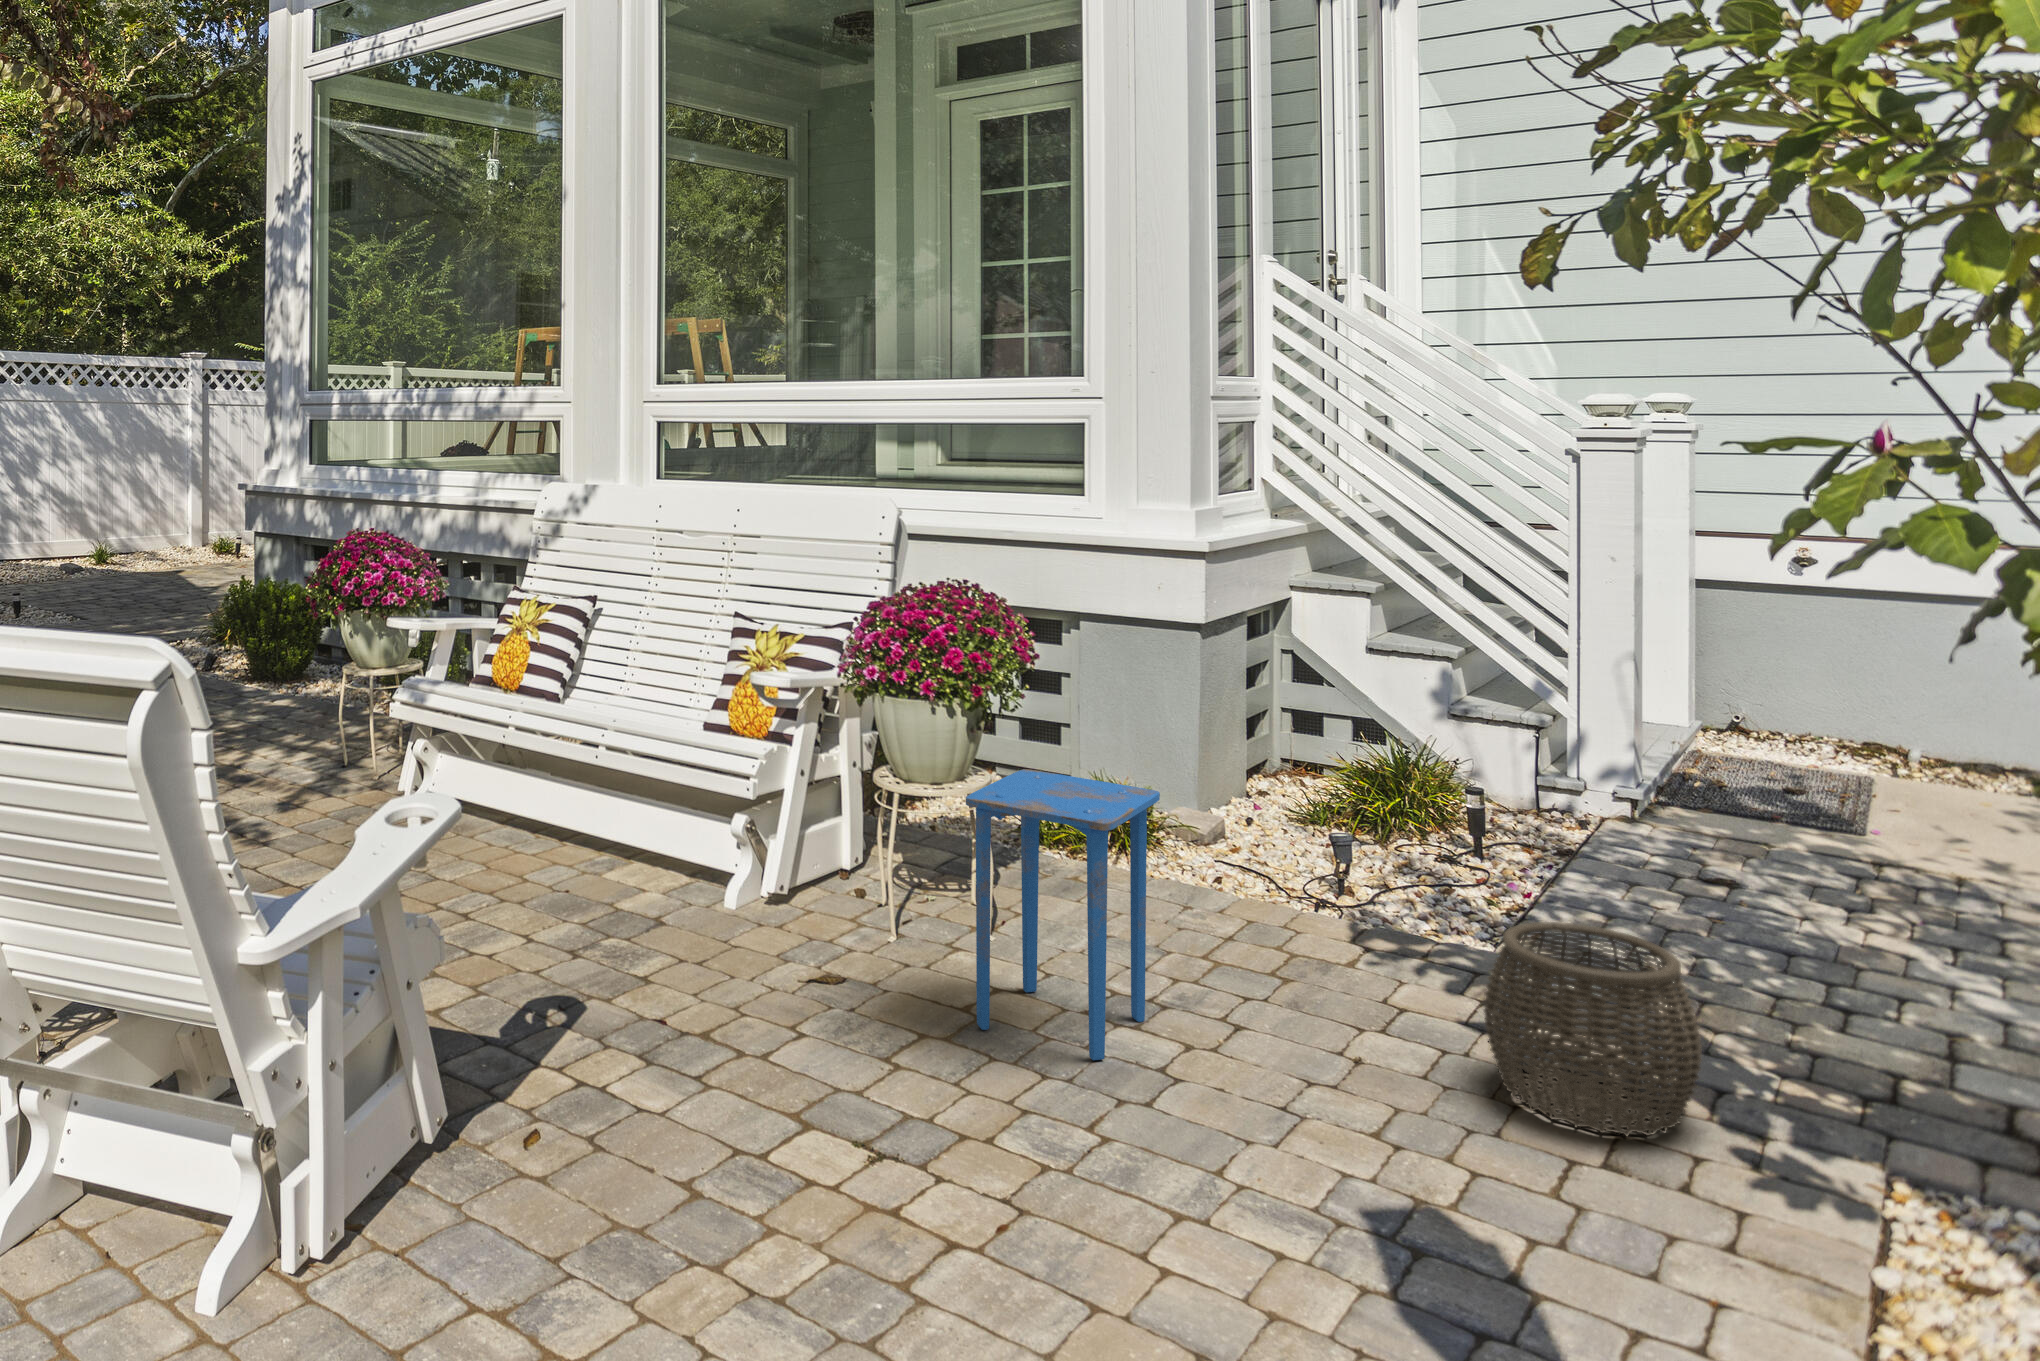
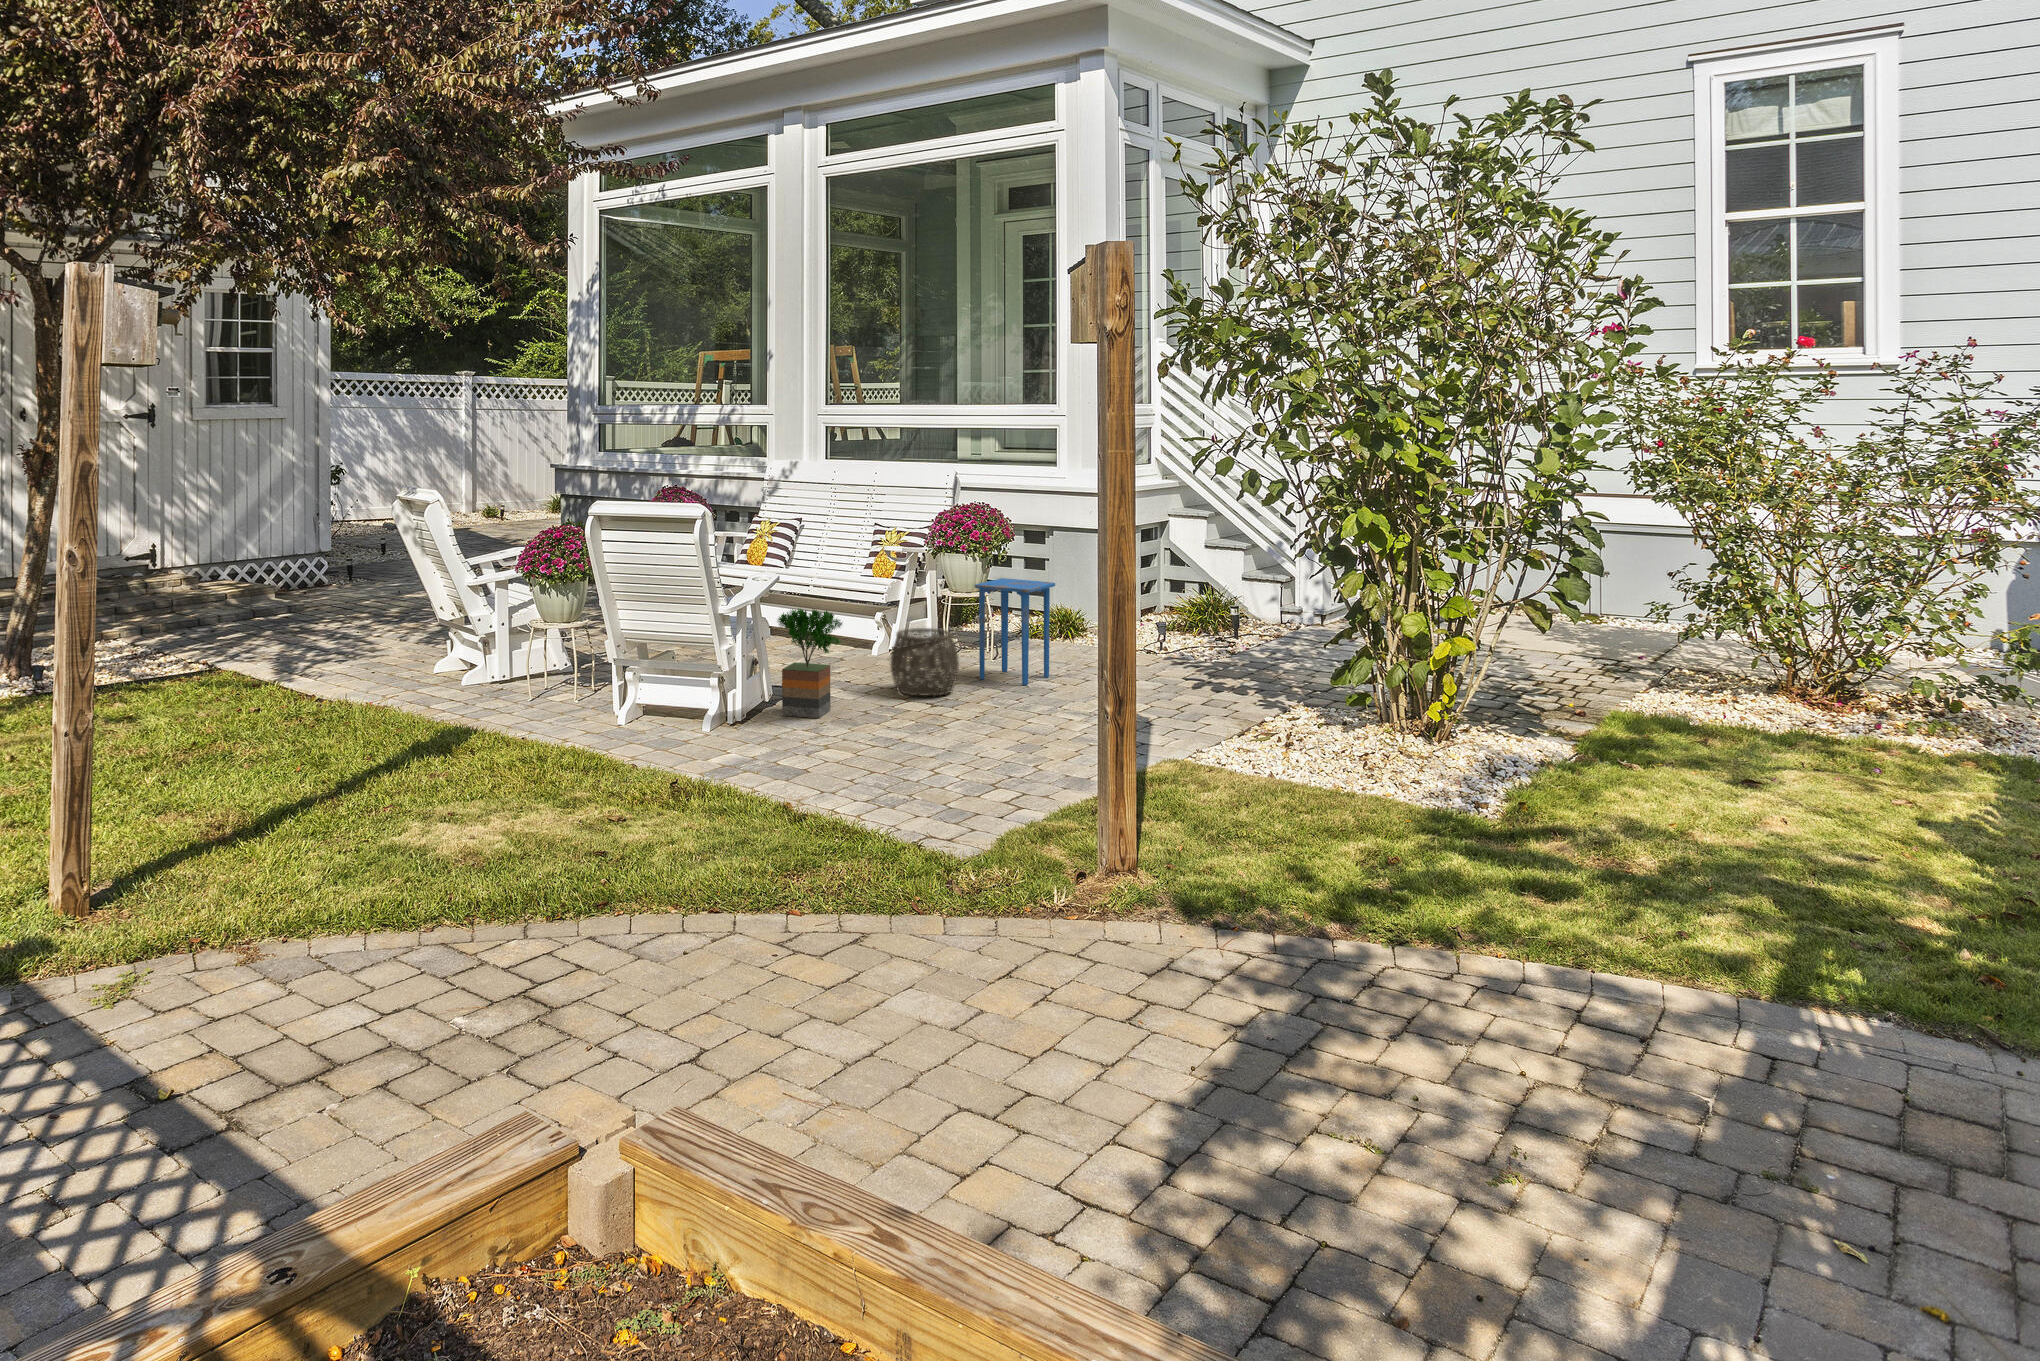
potted tree: none [436,904,626,1250] -> present [778,608,842,718]
woven basket: present [1484,922,1702,1136] -> present [890,628,959,696]

